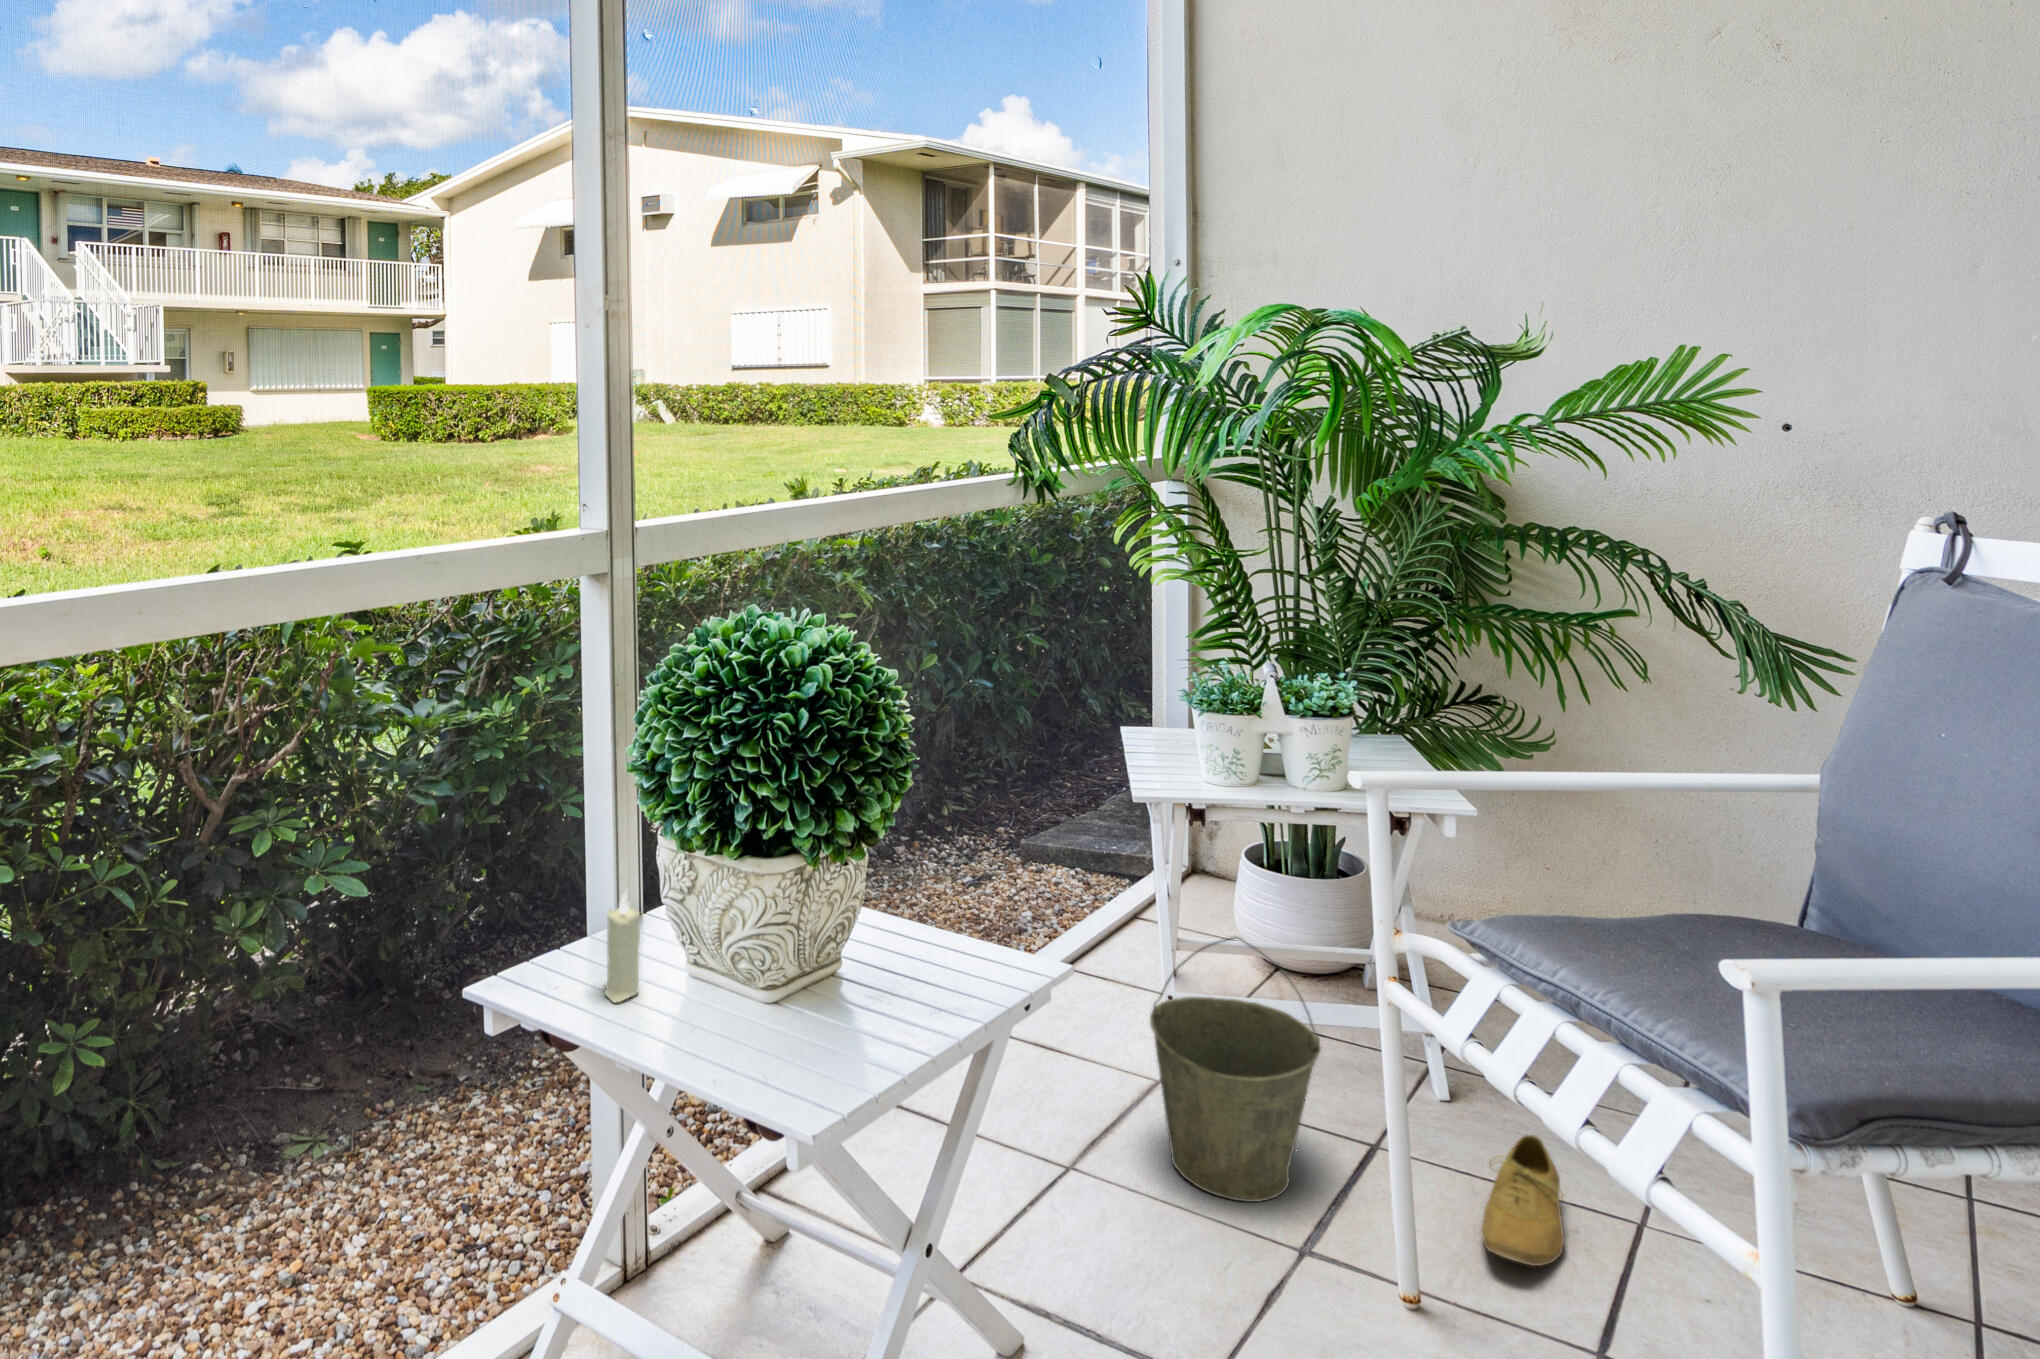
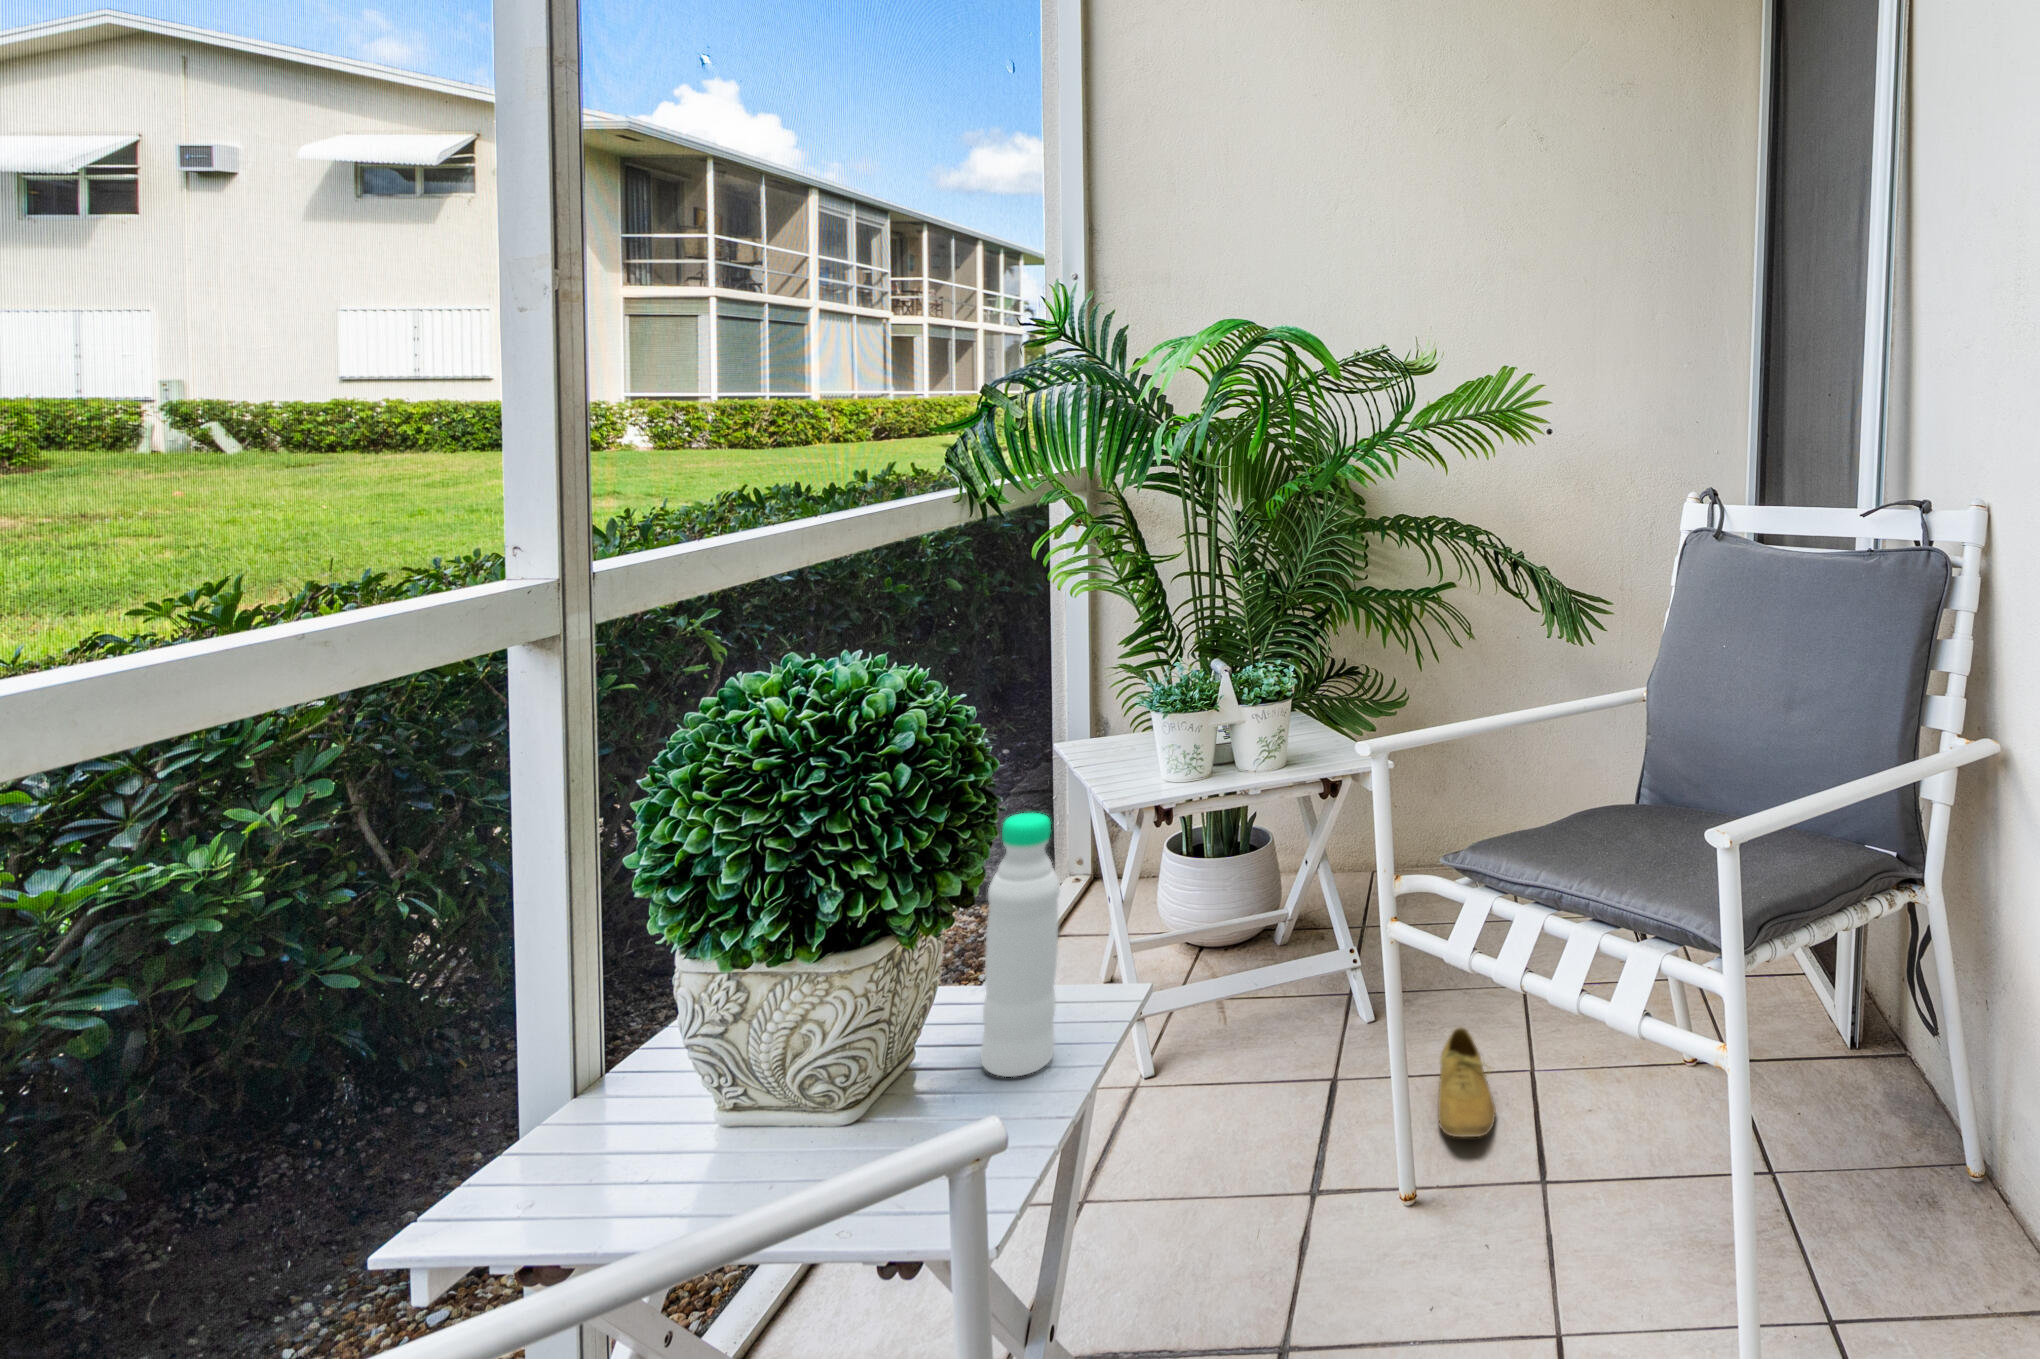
water bottle: none [881,772,945,1006] -> present [981,813,1060,1077]
candle: present [605,891,640,1003] -> none [616,1040,678,1196]
bucket: present [1150,937,1321,1202] -> none [1155,920,1310,1177]

